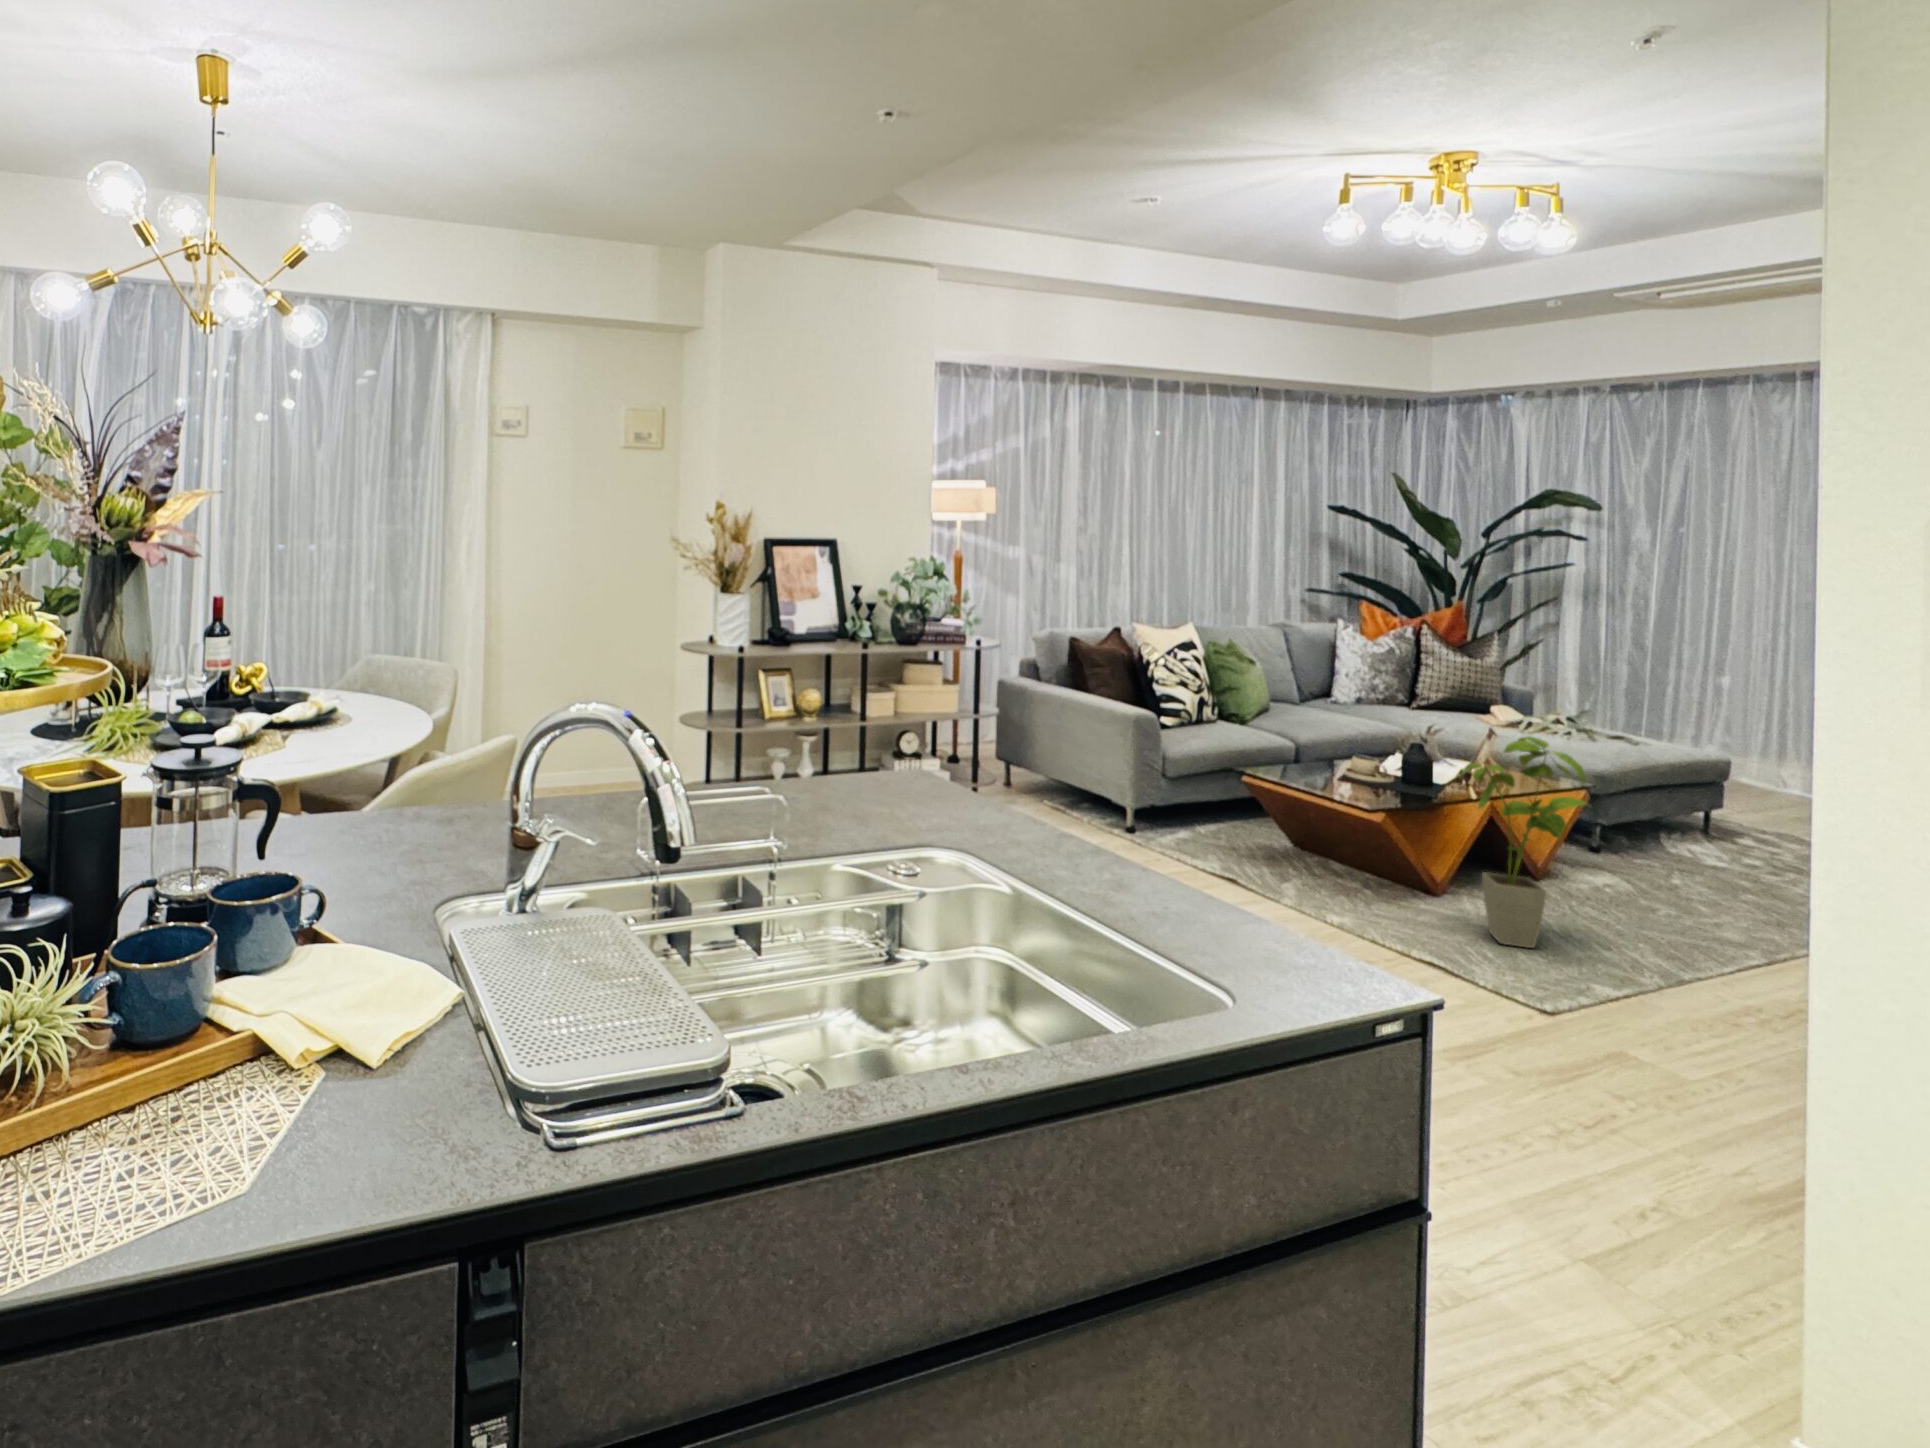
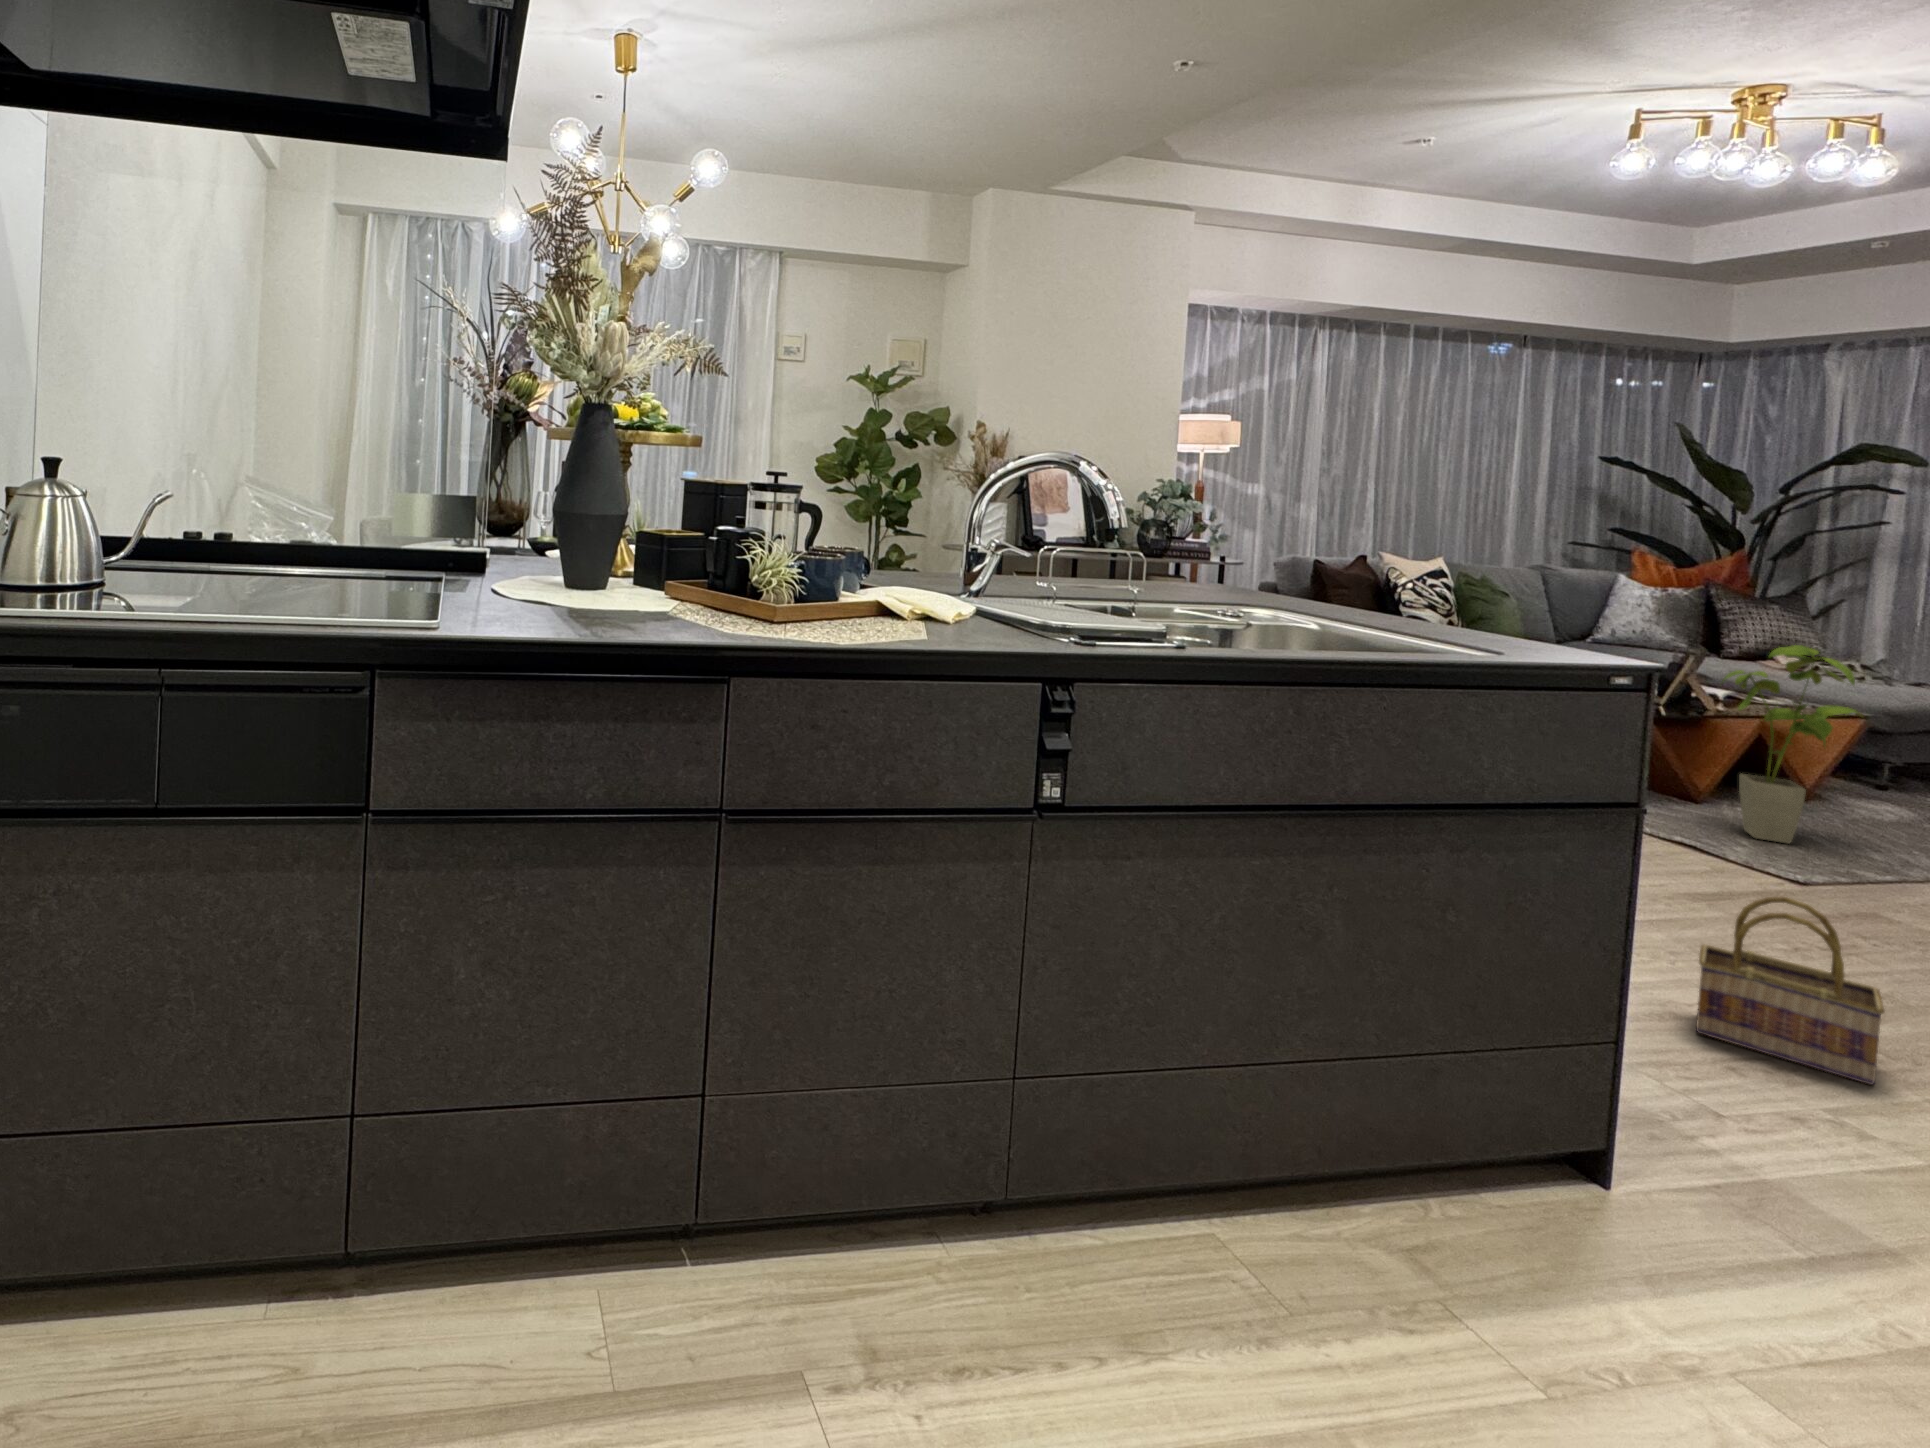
basket: none [1485,1130,1695,1385] -> present [1696,897,1885,1085]

